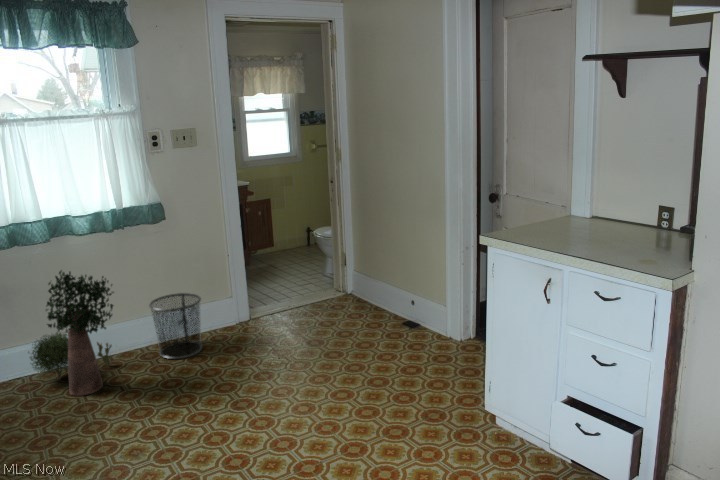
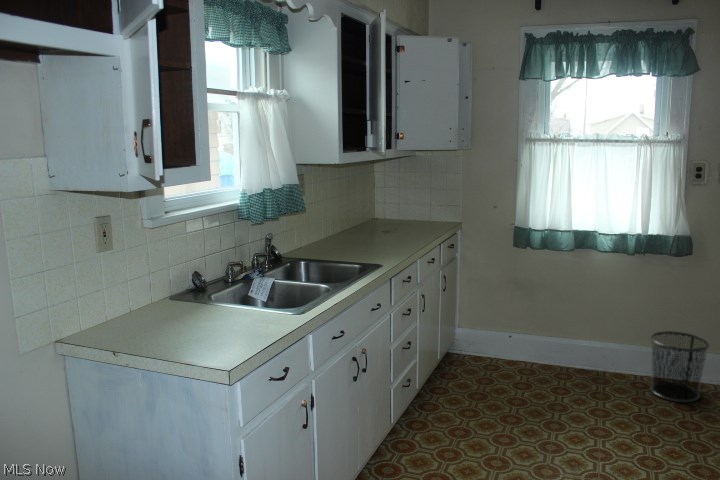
potted plant: present [30,270,114,396] -> none [533,279,615,397]

